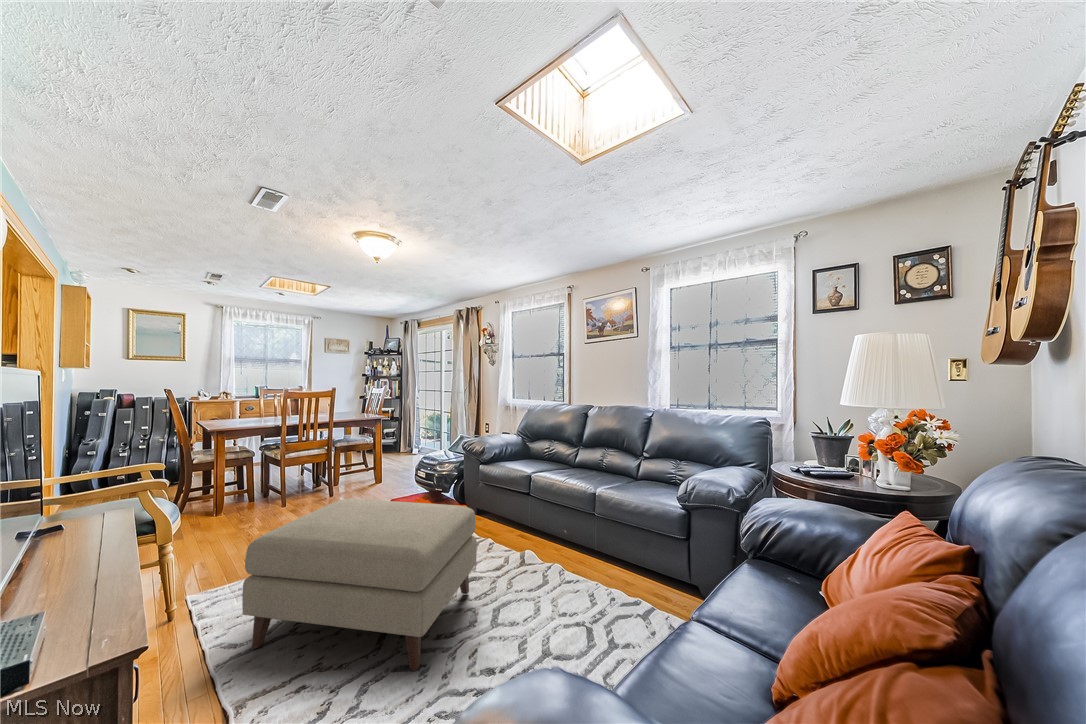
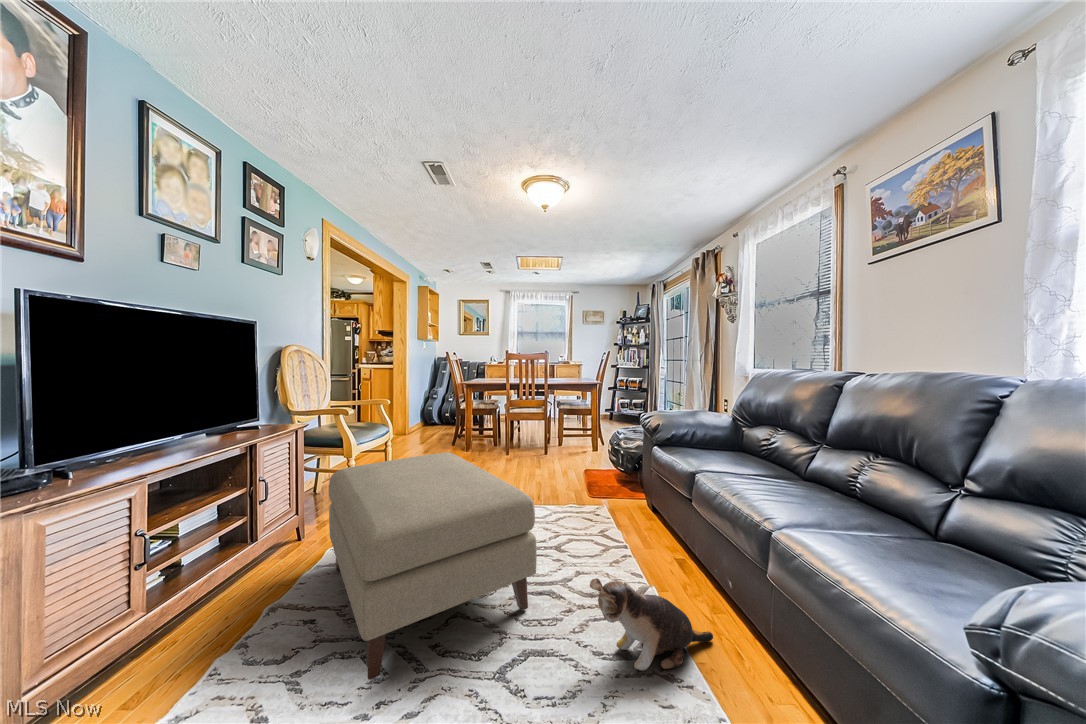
plush toy: none [526,541,571,587] -> present [590,578,713,670]

